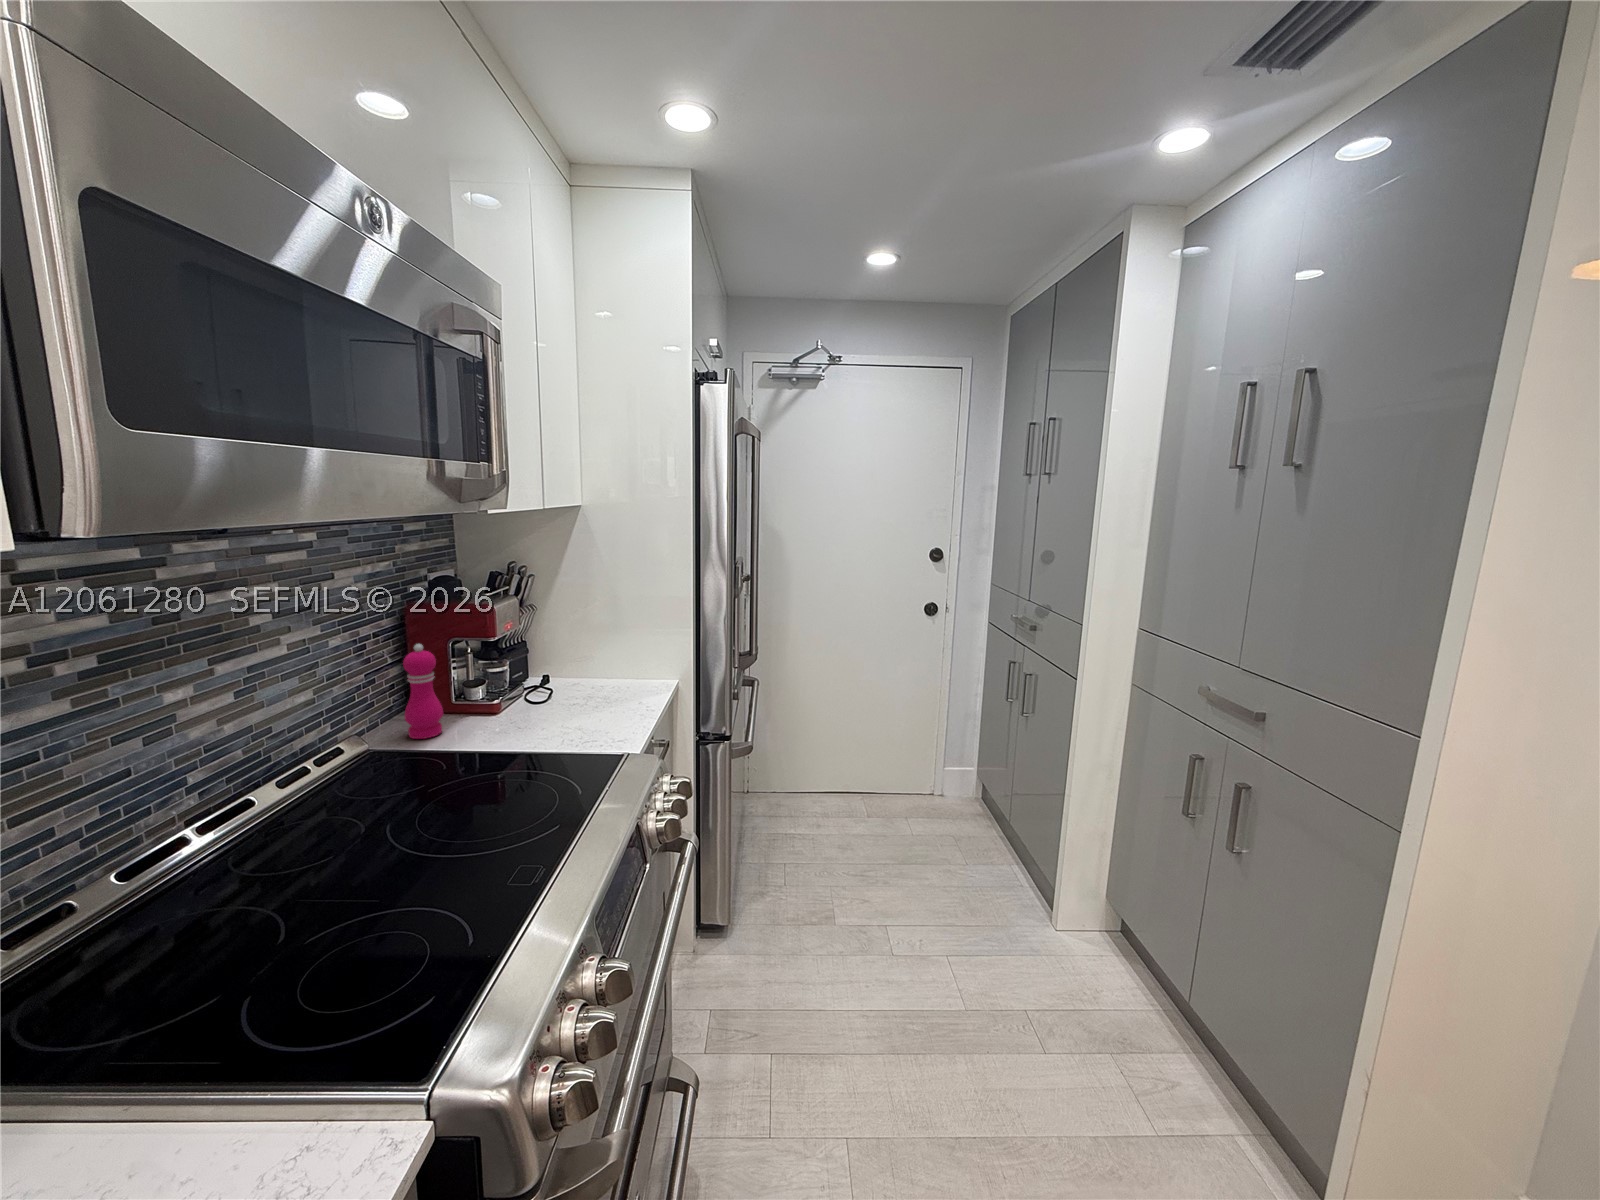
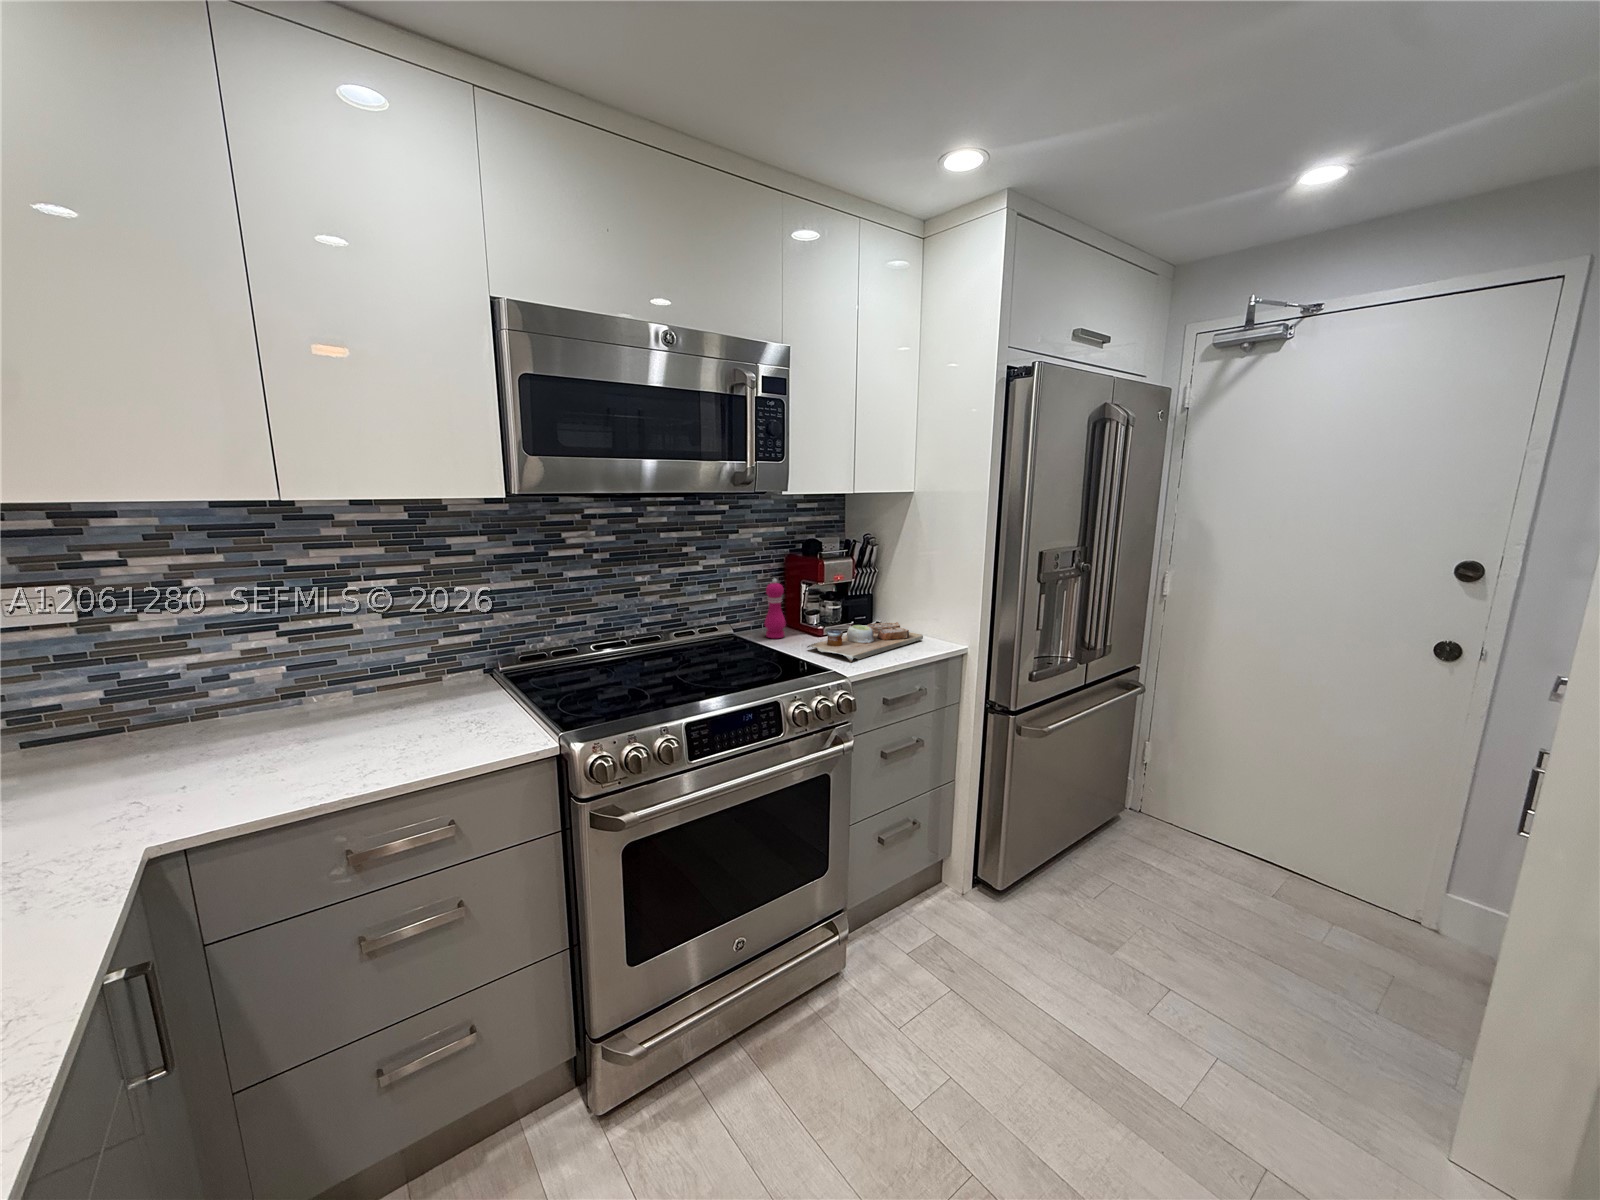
cutting board: none [513,671,622,739] -> present [808,622,923,662]

